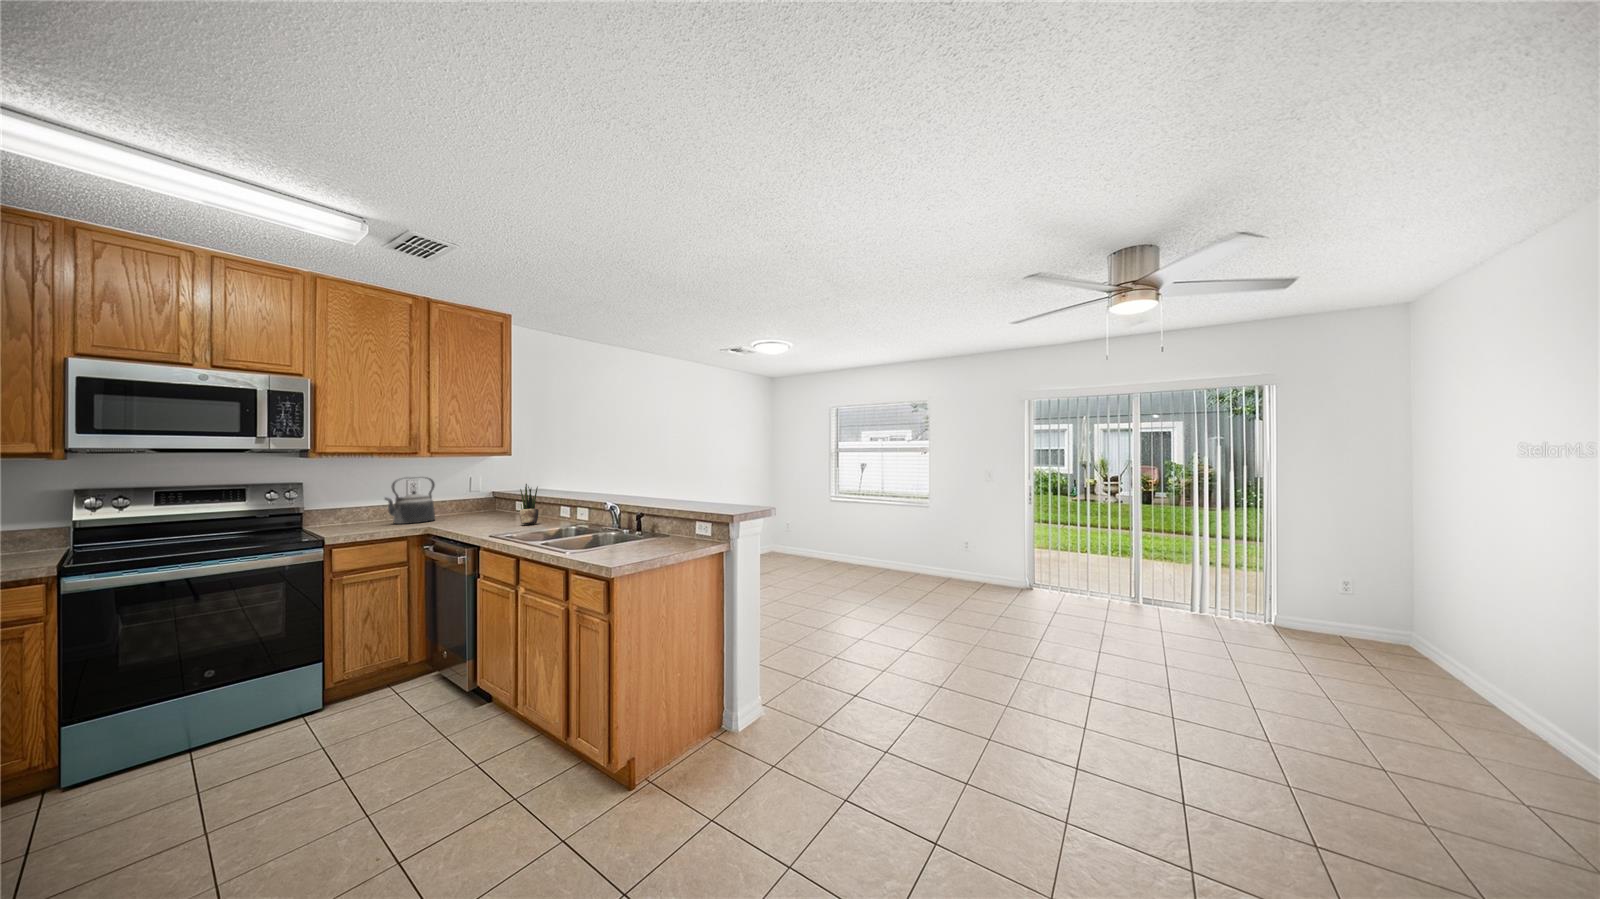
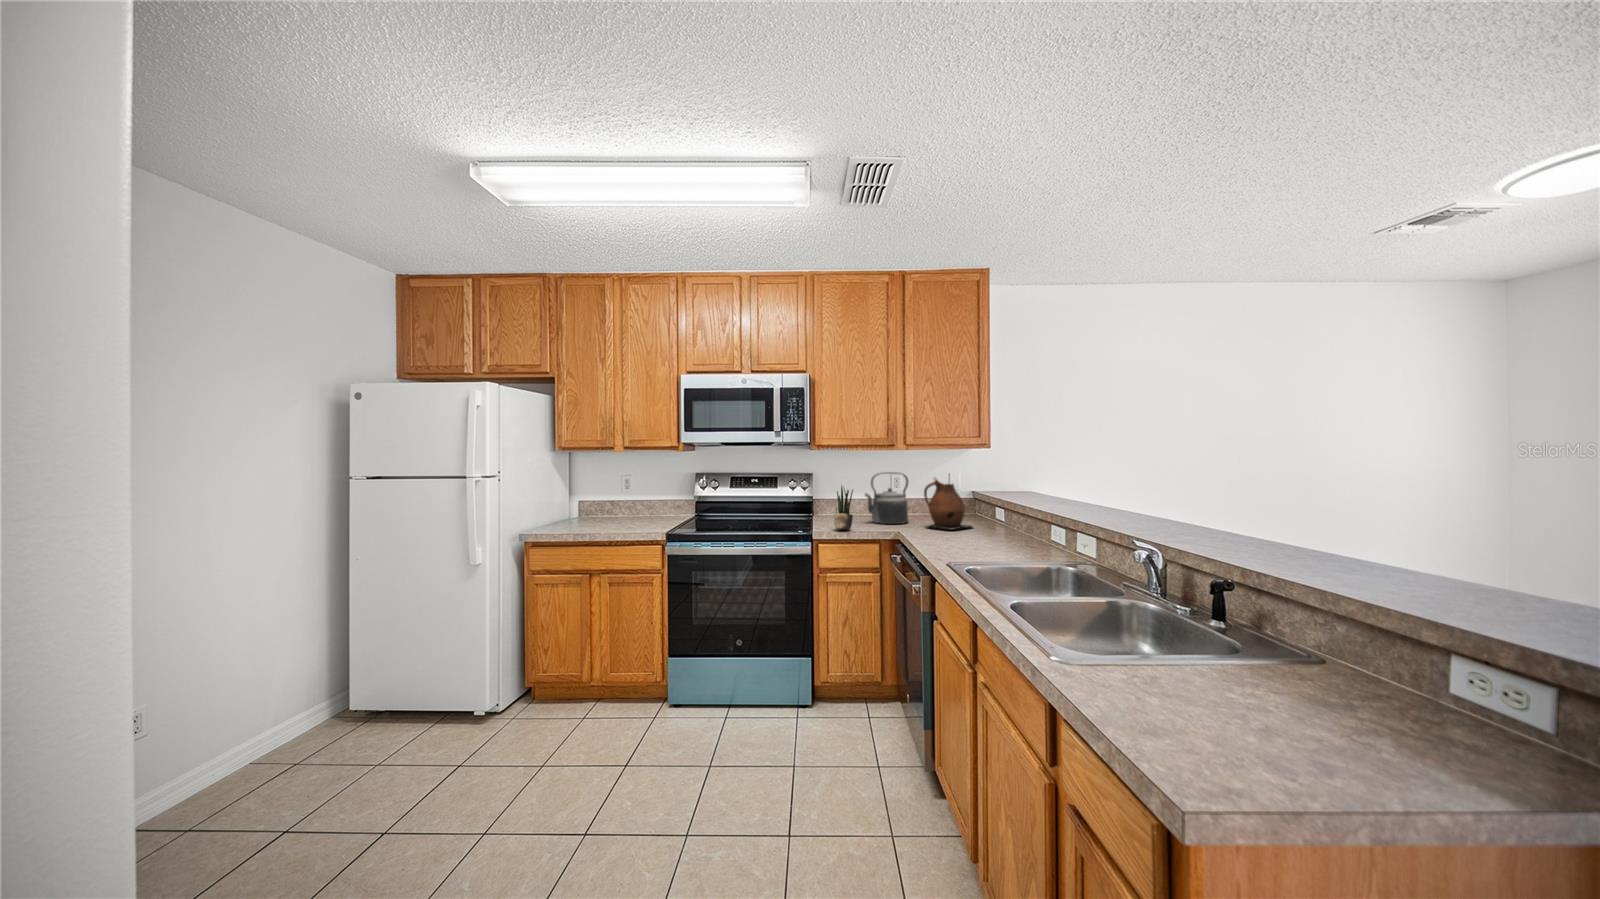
ceramic pitcher: none [451,479,500,520] -> present [924,478,971,529]
potted plant: present [520,484,538,524] -> present [834,486,853,530]

